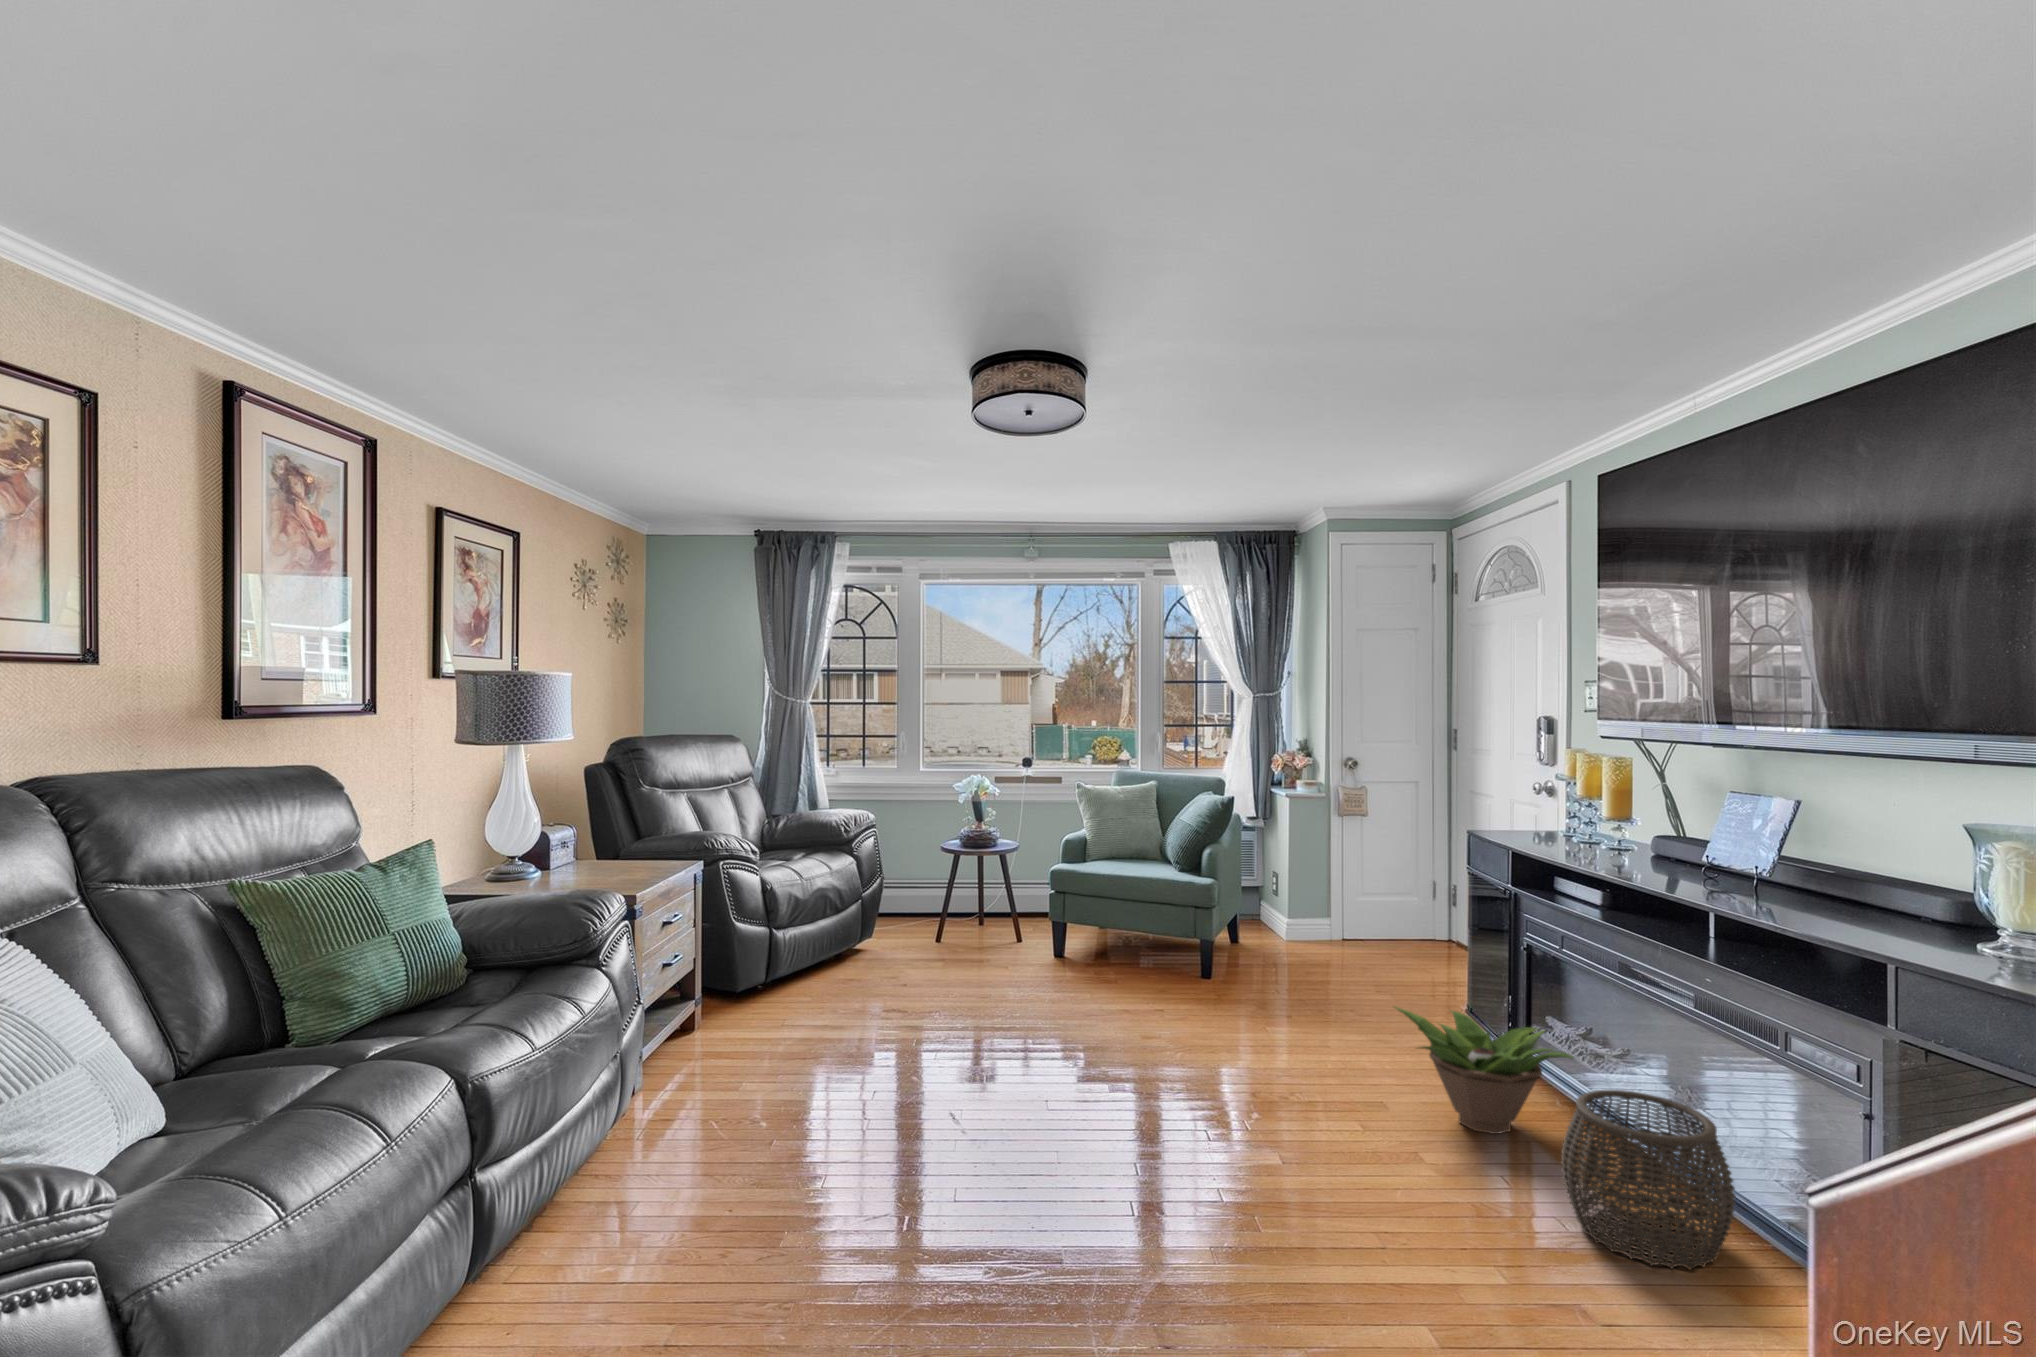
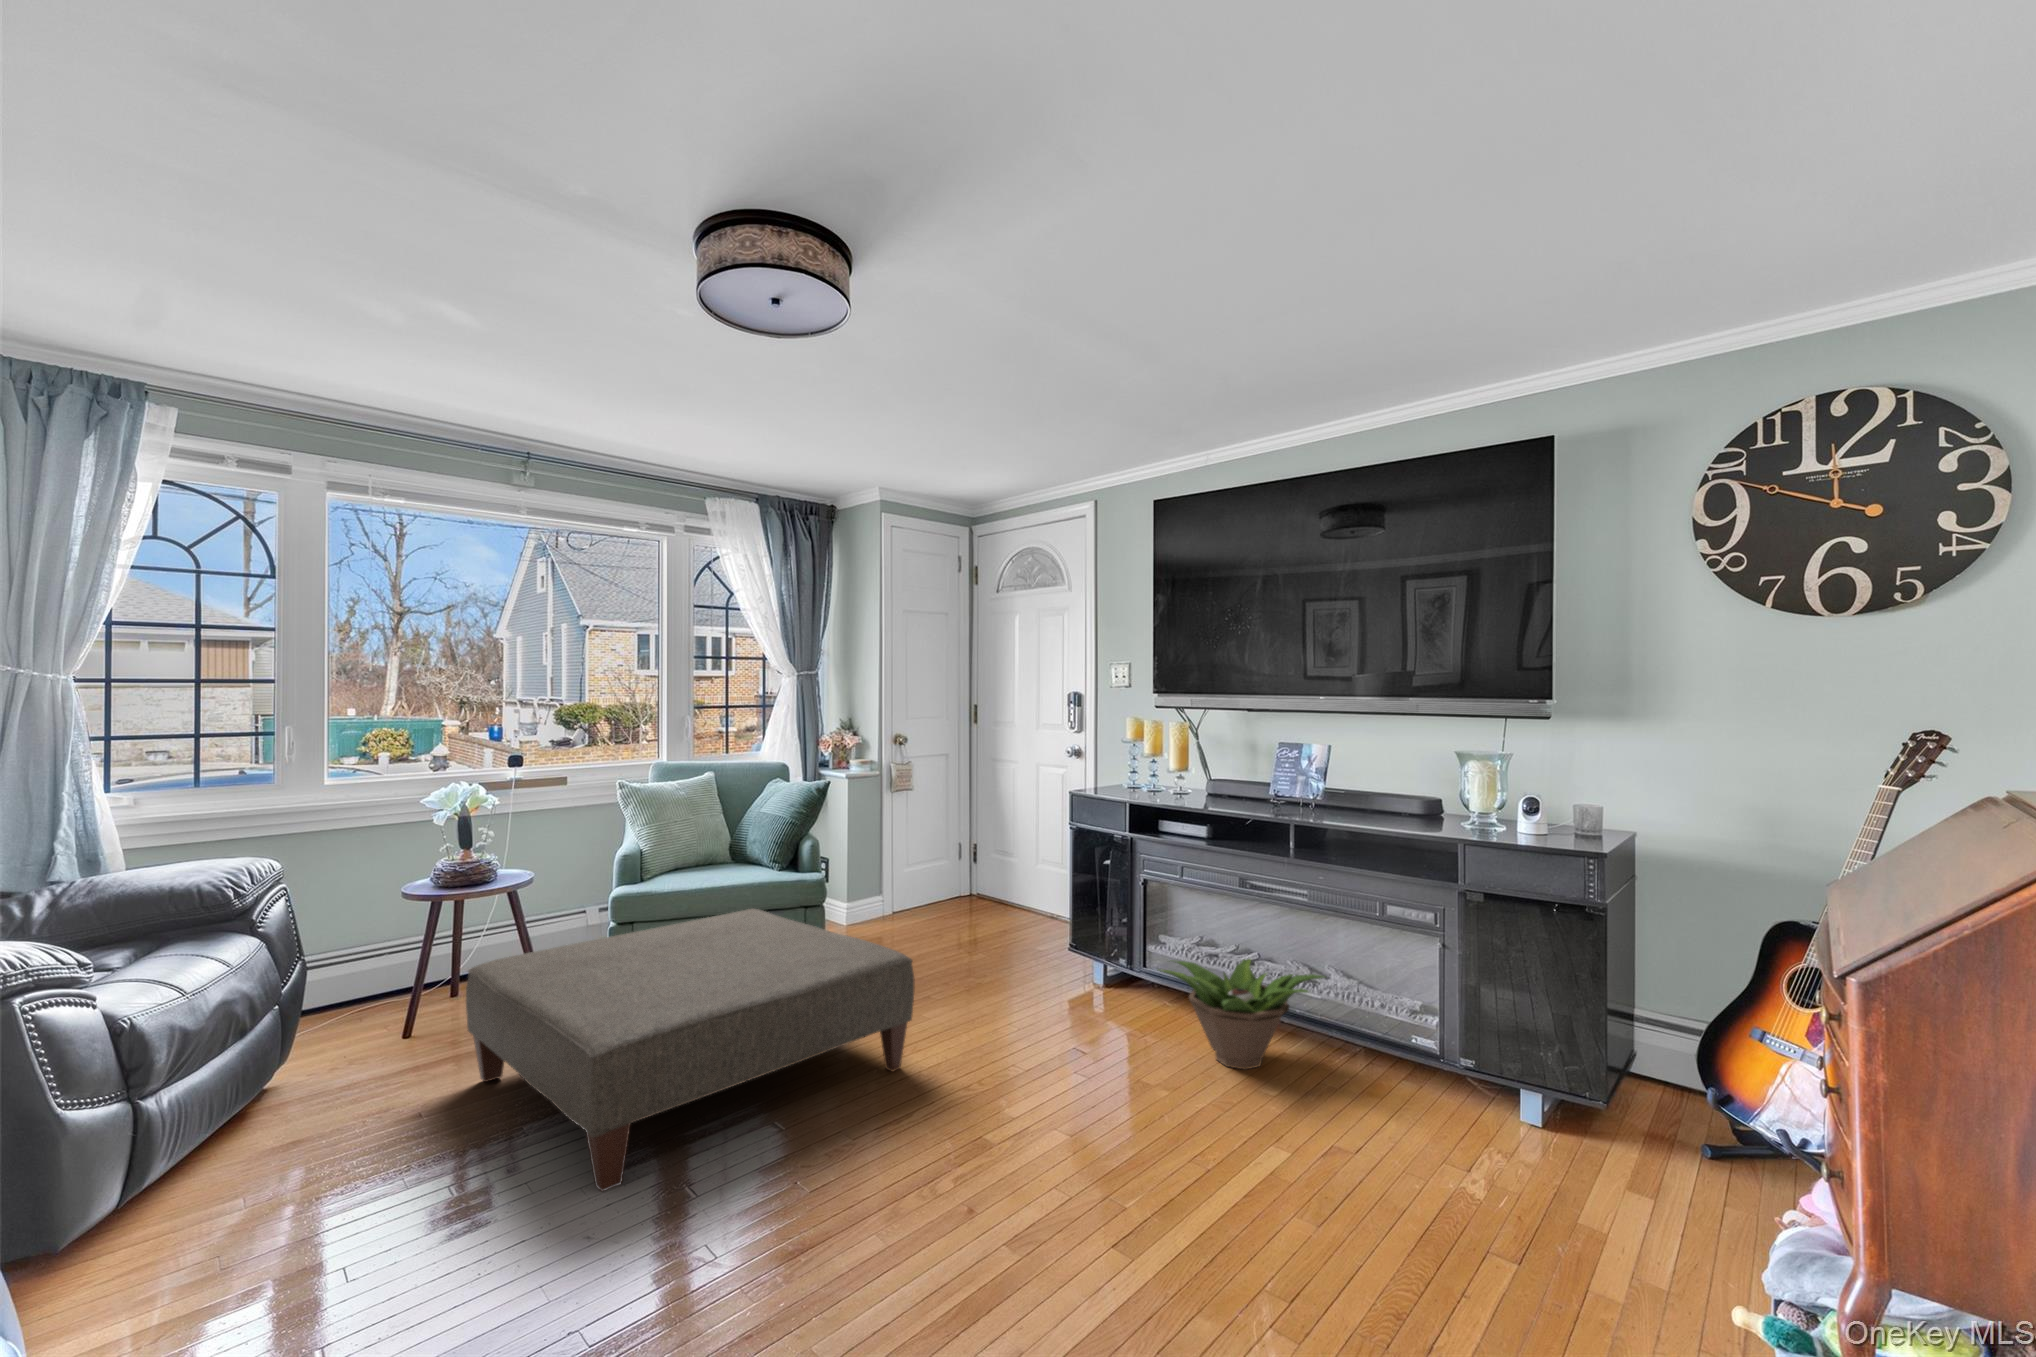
ottoman: none [929,895,1192,1041] -> present [466,909,915,1191]
woven basket: present [1561,1090,1735,1269] -> none [1389,992,1530,1141]

